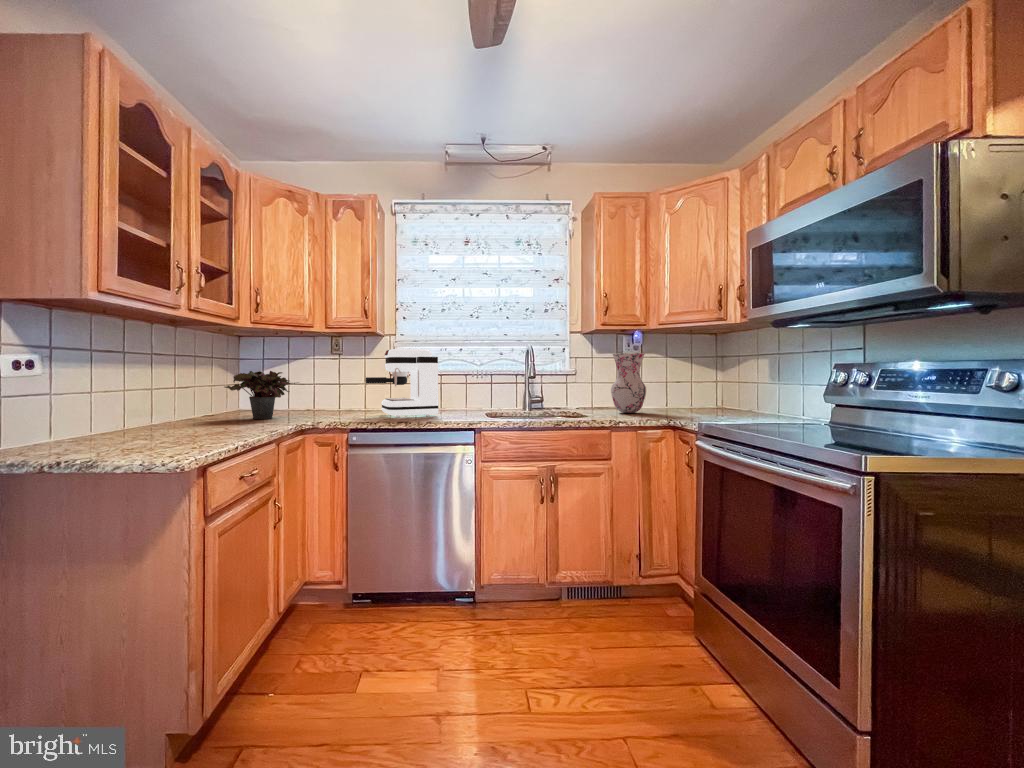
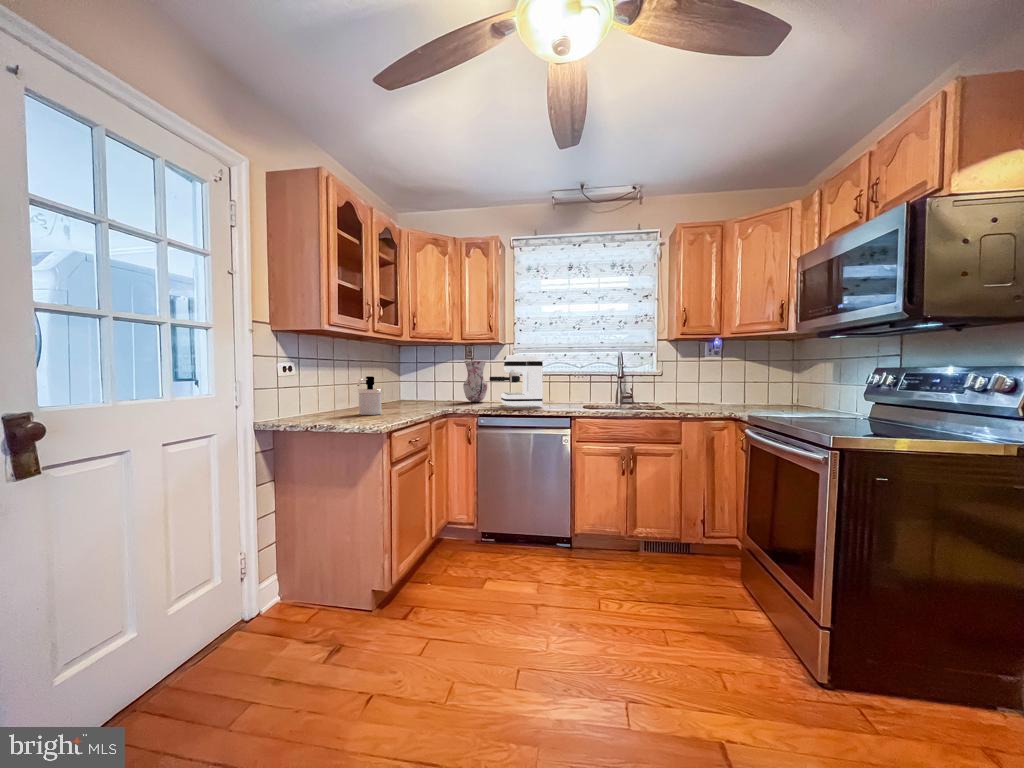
vase: present [611,353,646,413] -> present [463,361,487,402]
potted plant: present [225,371,298,419] -> none [395,371,444,405]
soap dispenser: none [145,377,194,438] -> present [357,376,382,415]

